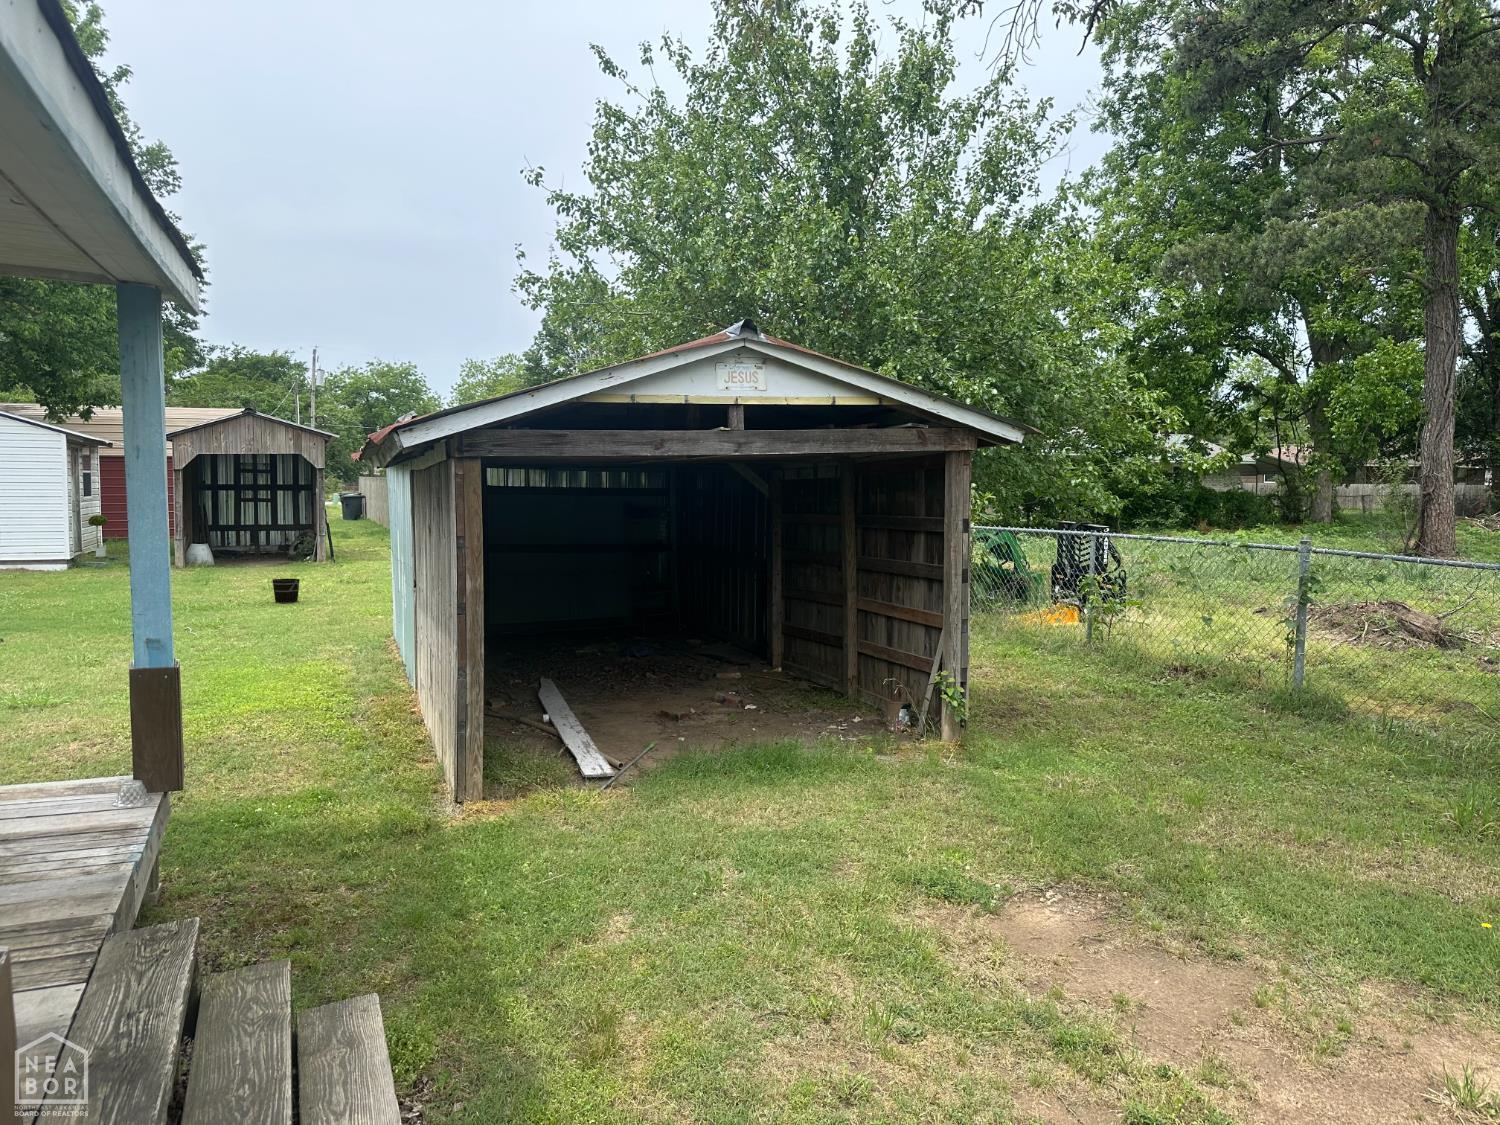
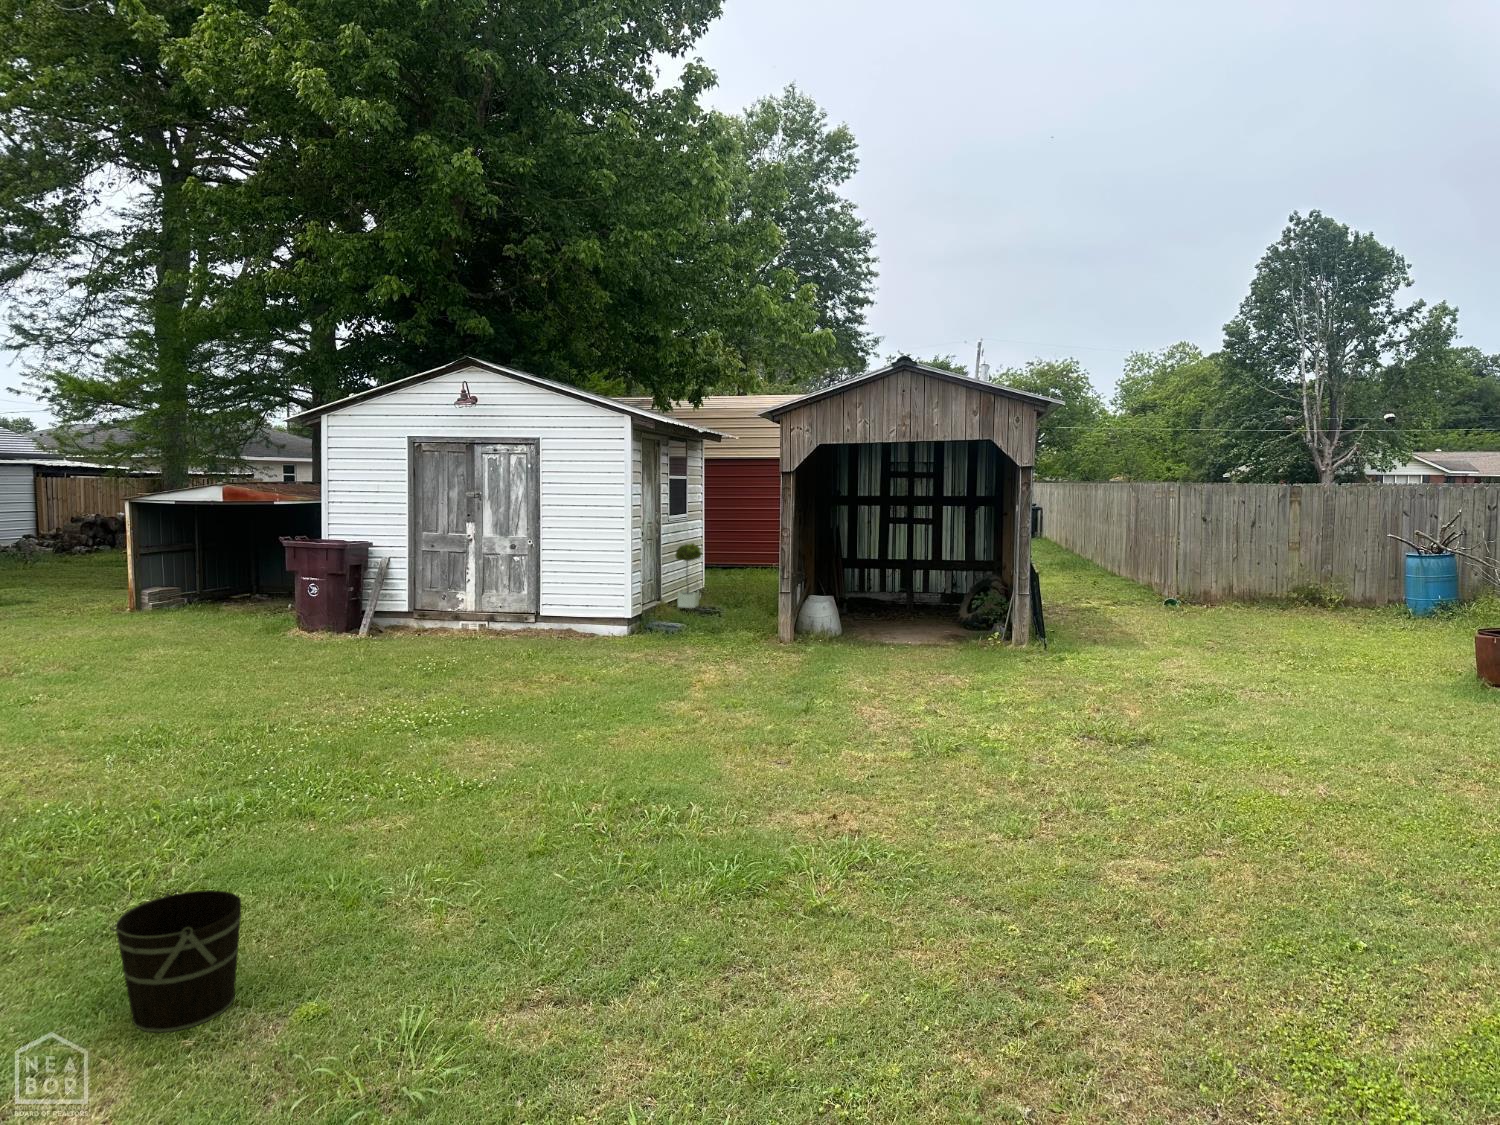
bucket: present [272,579,300,603] -> present [111,889,241,1032]

